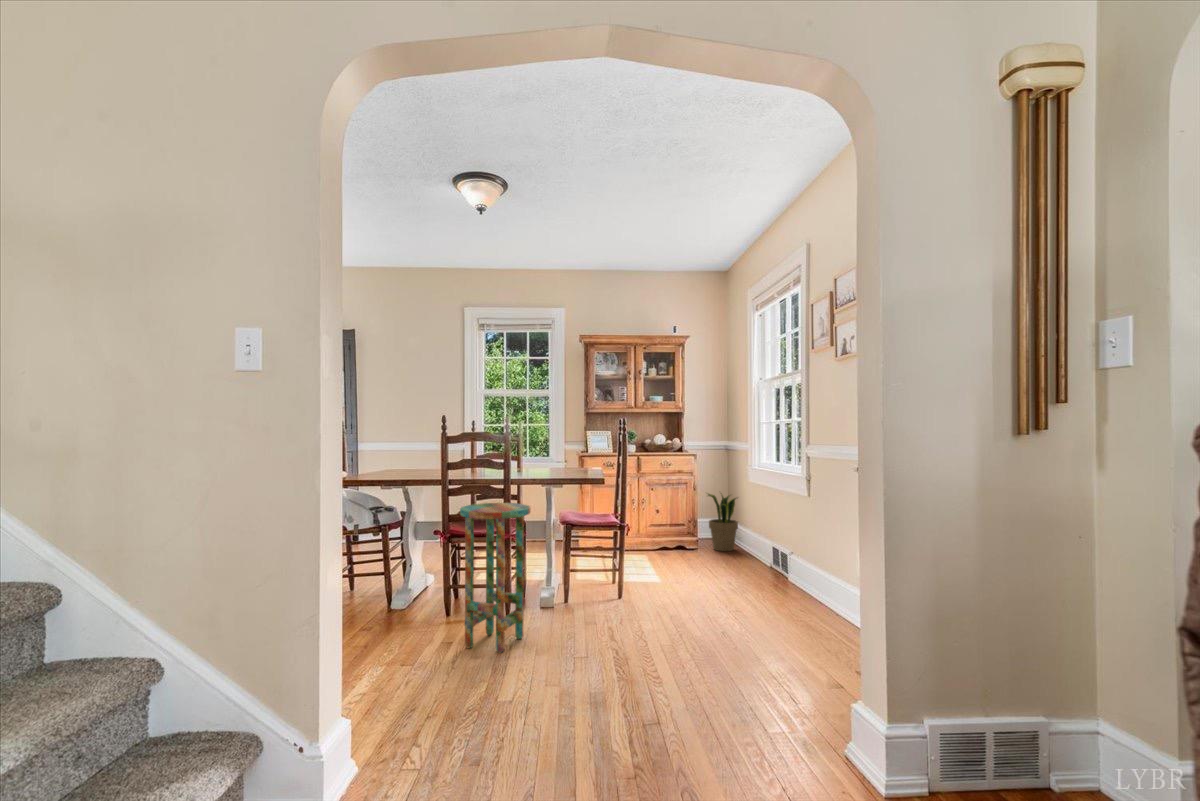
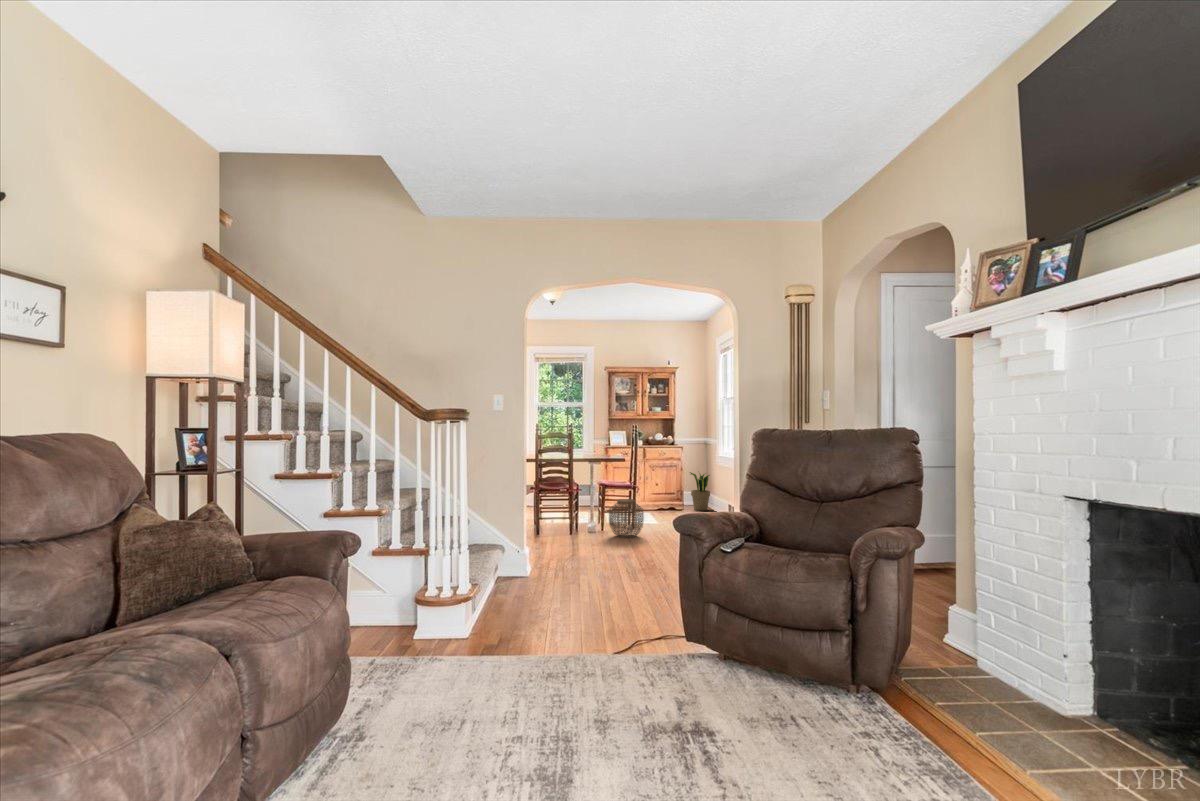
side table: present [460,503,531,653] -> none [552,470,588,544]
woven basket: none [573,555,637,631] -> present [609,499,644,538]

